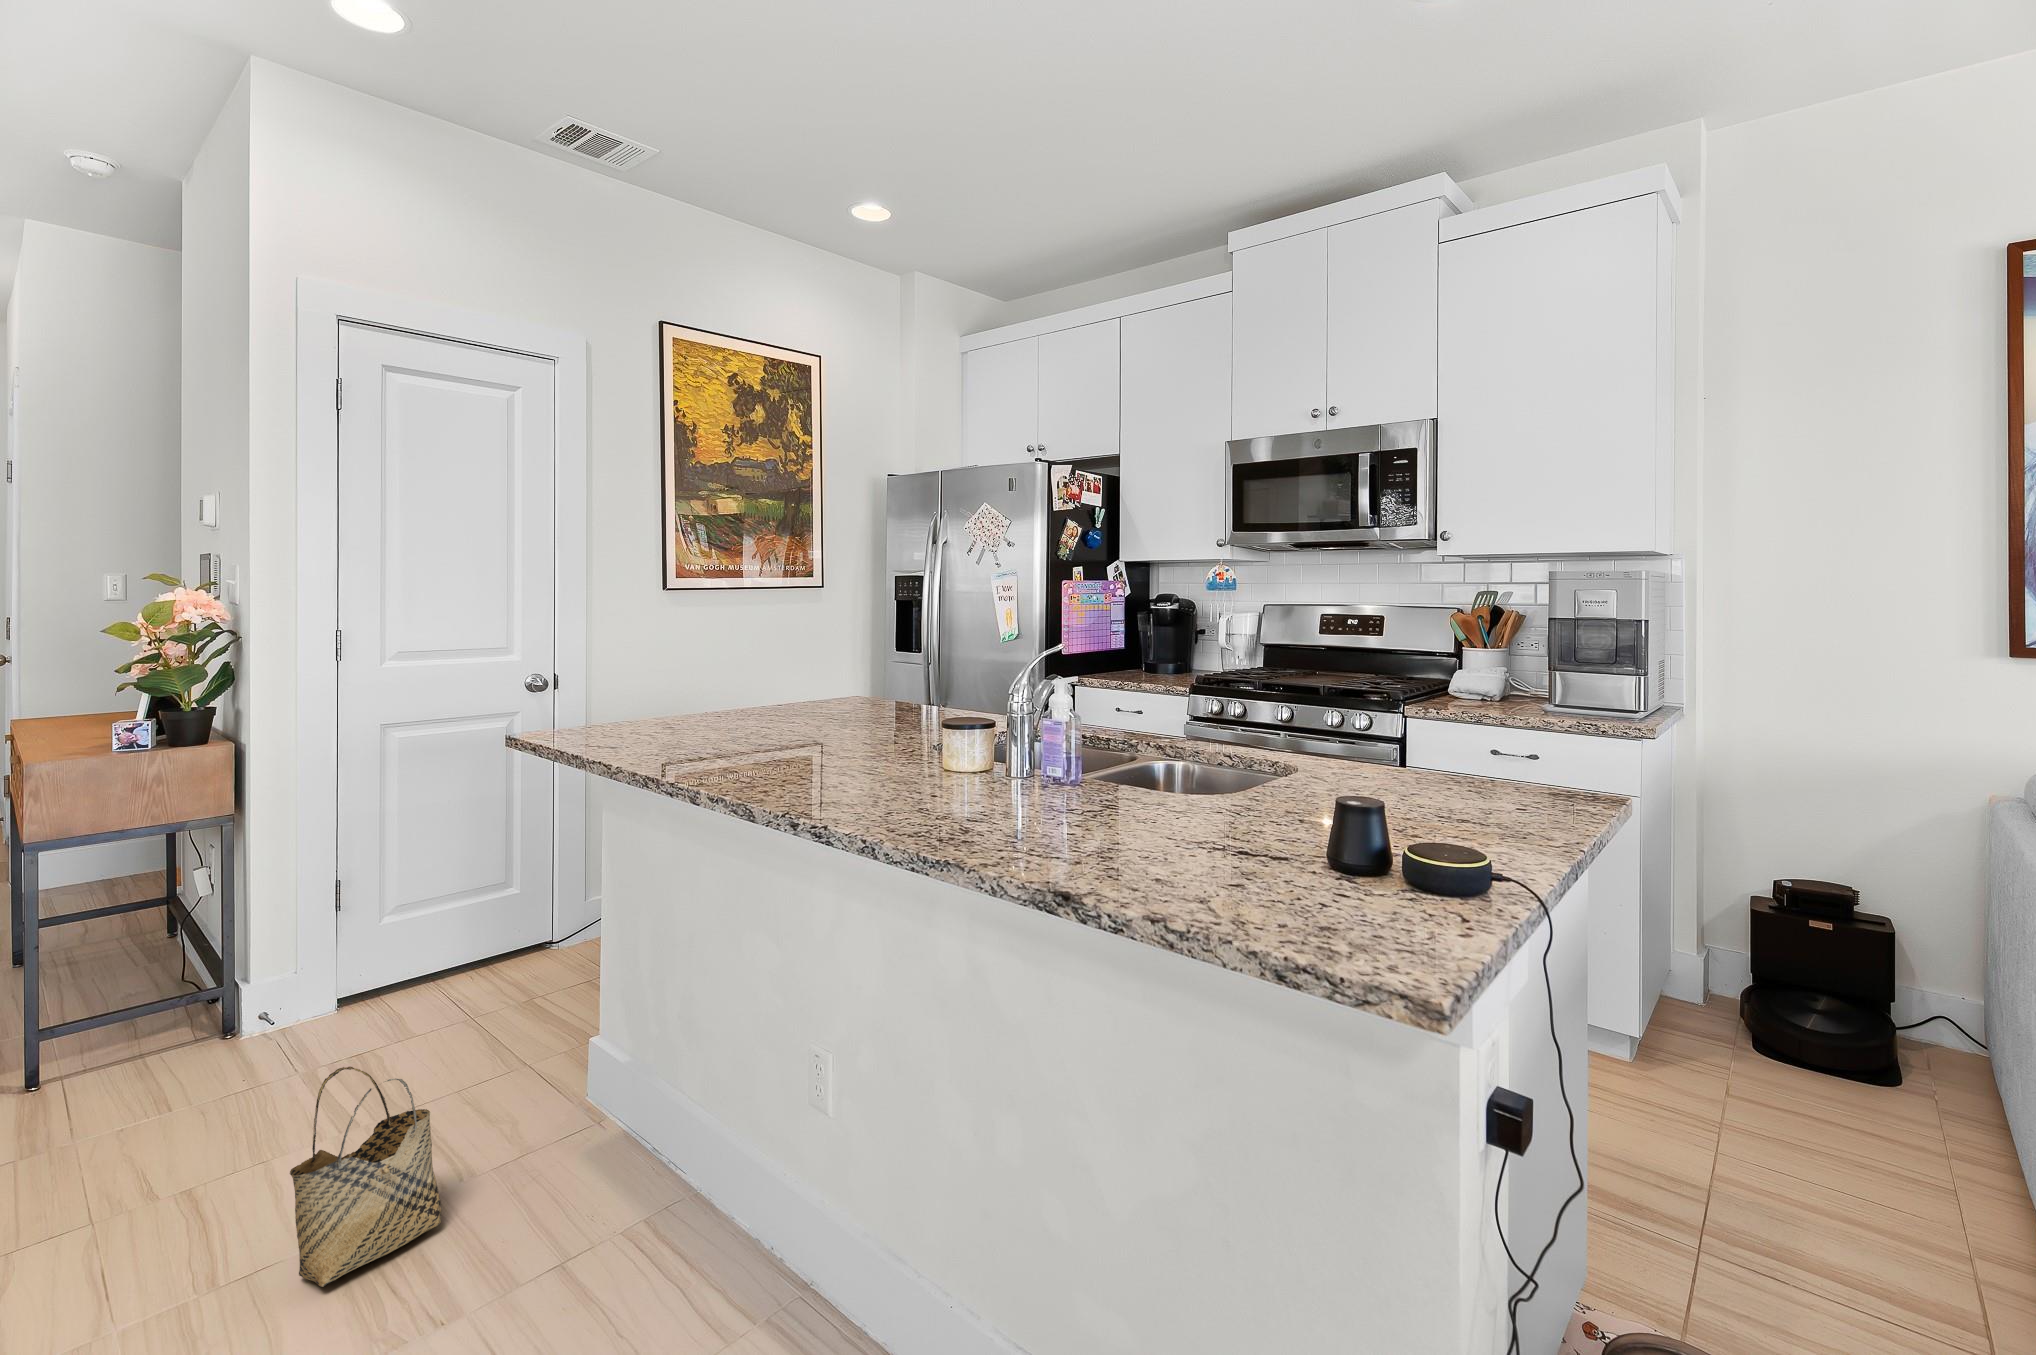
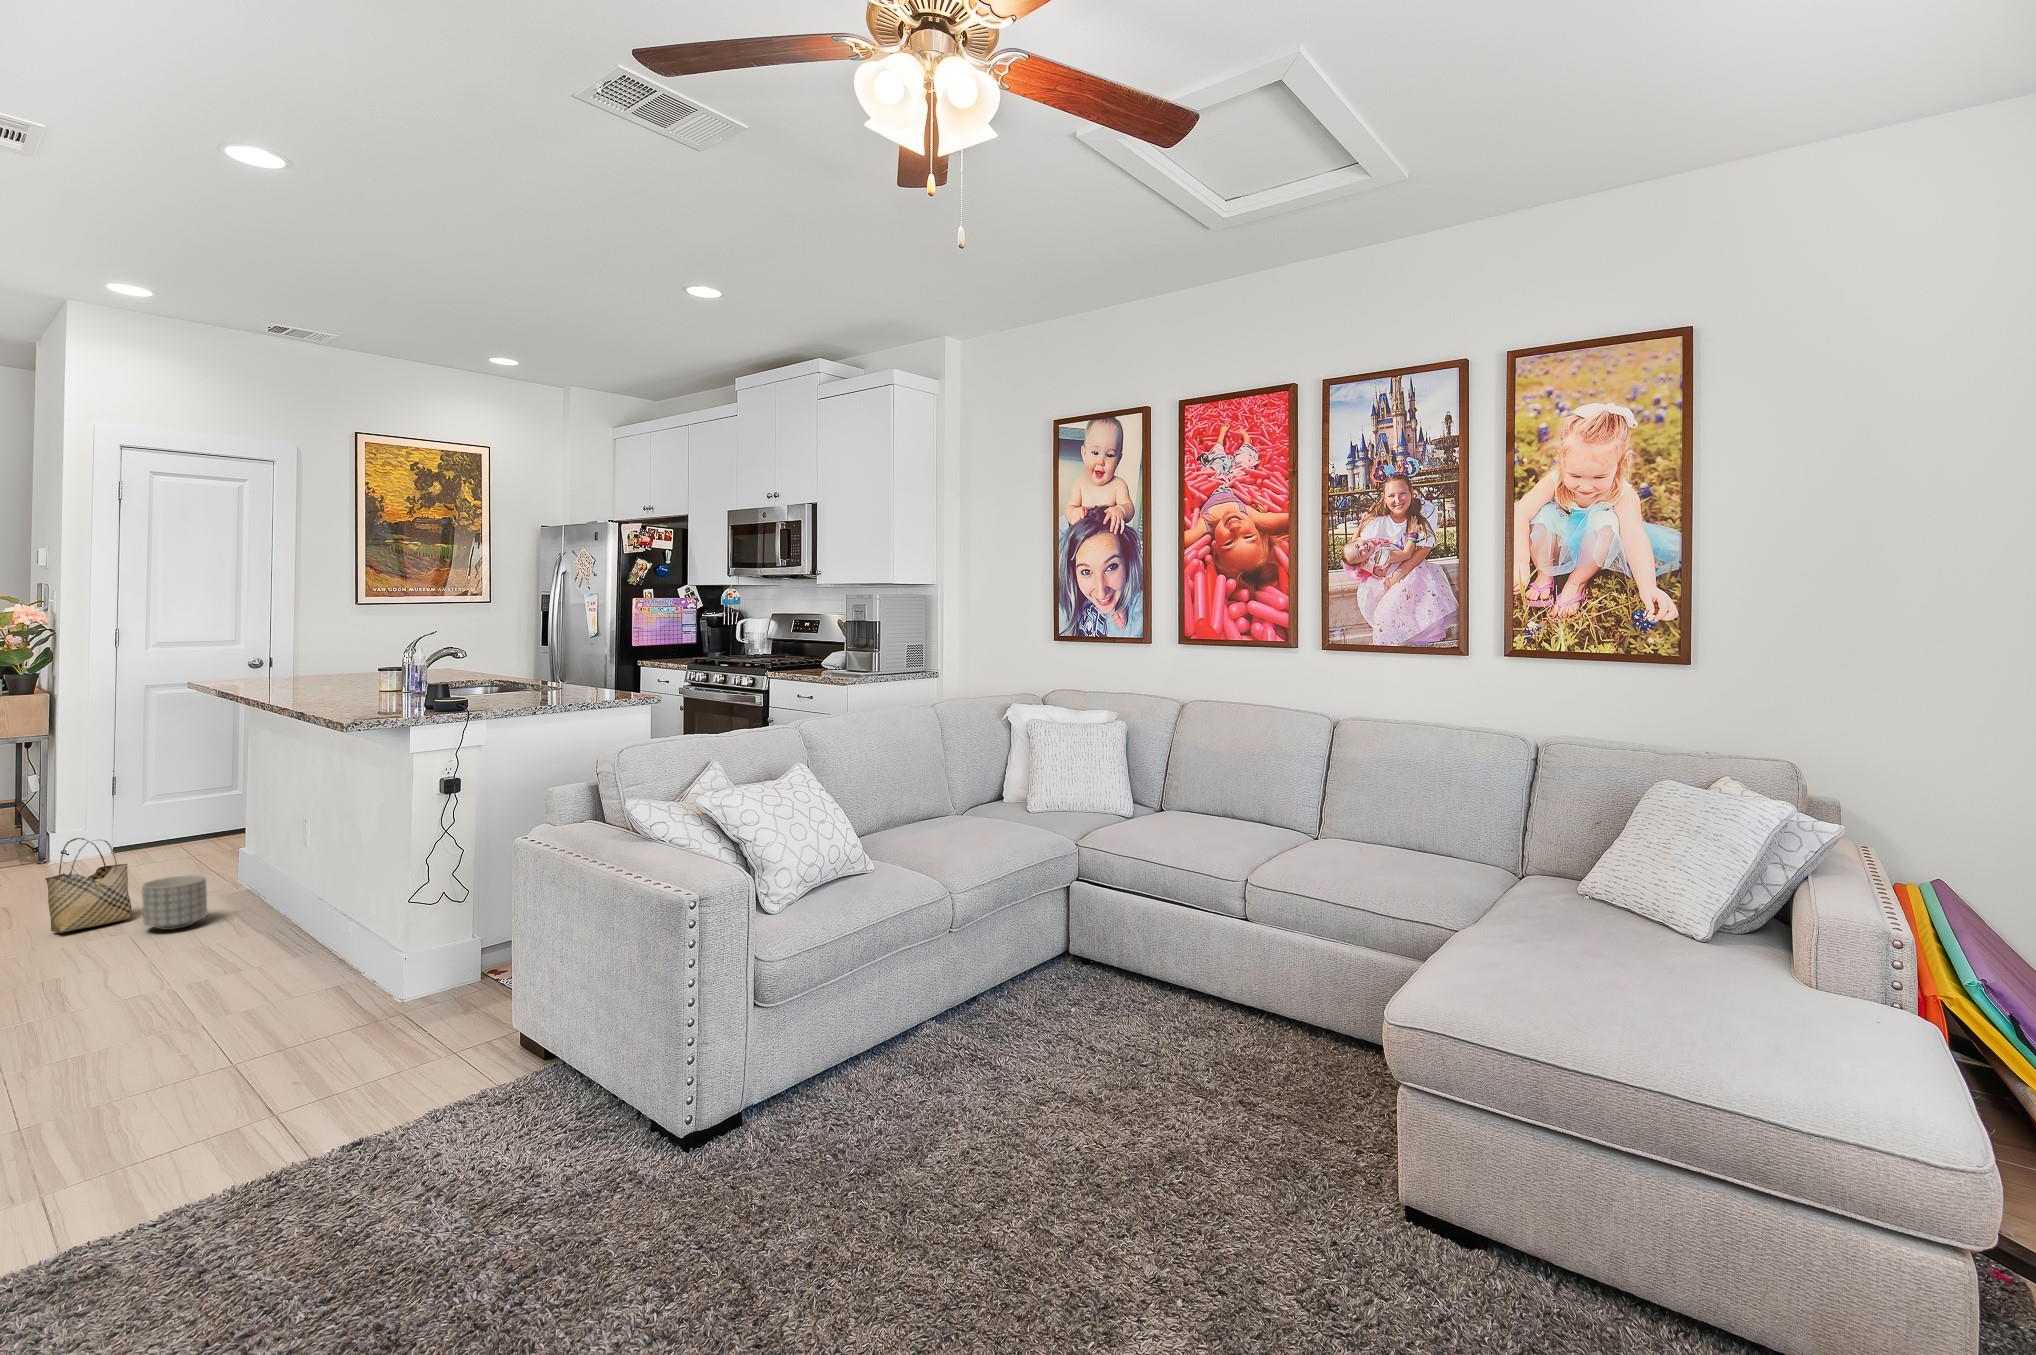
planter: none [481,1138,595,1275] -> present [142,875,207,930]

